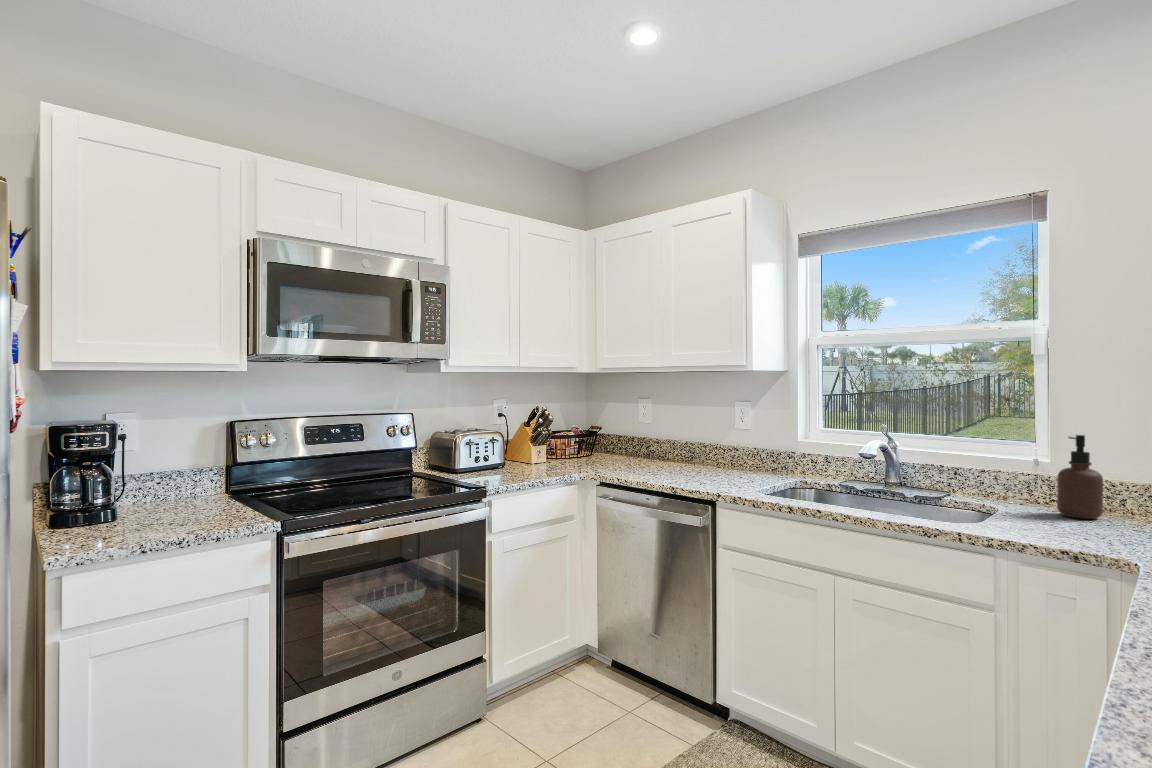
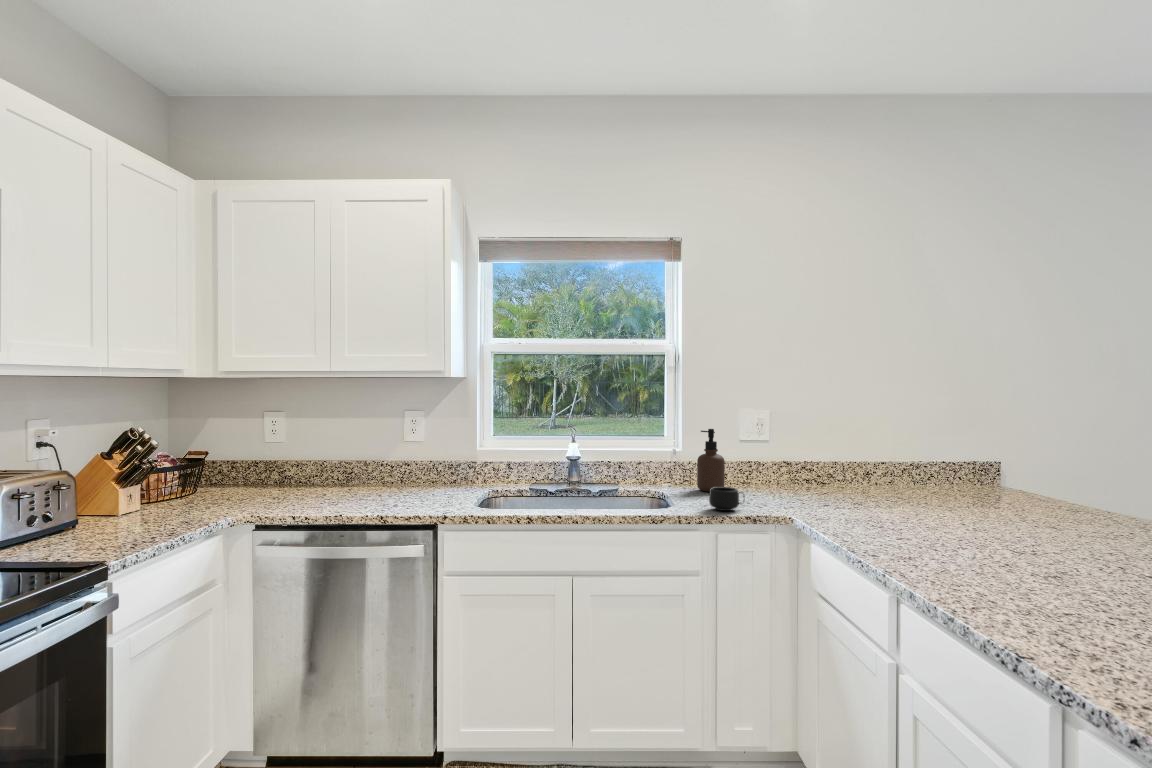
mug: none [1015,506,1071,539] -> present [709,487,744,511]

